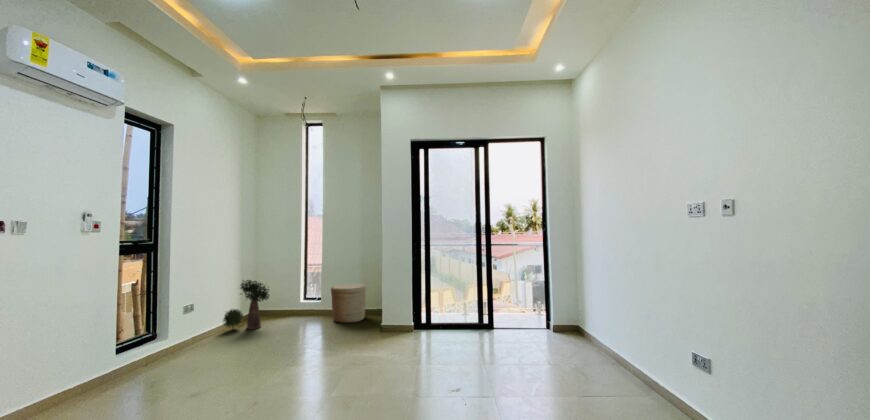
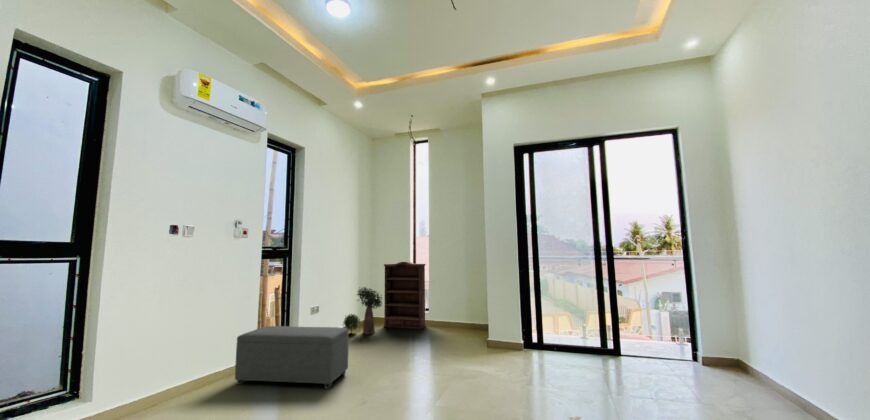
bookshelf: none [270,250,317,319] -> present [384,261,426,329]
basket: present [331,284,366,323] -> none [438,296,473,336]
ottoman: none [91,328,236,403] -> present [235,326,349,389]

